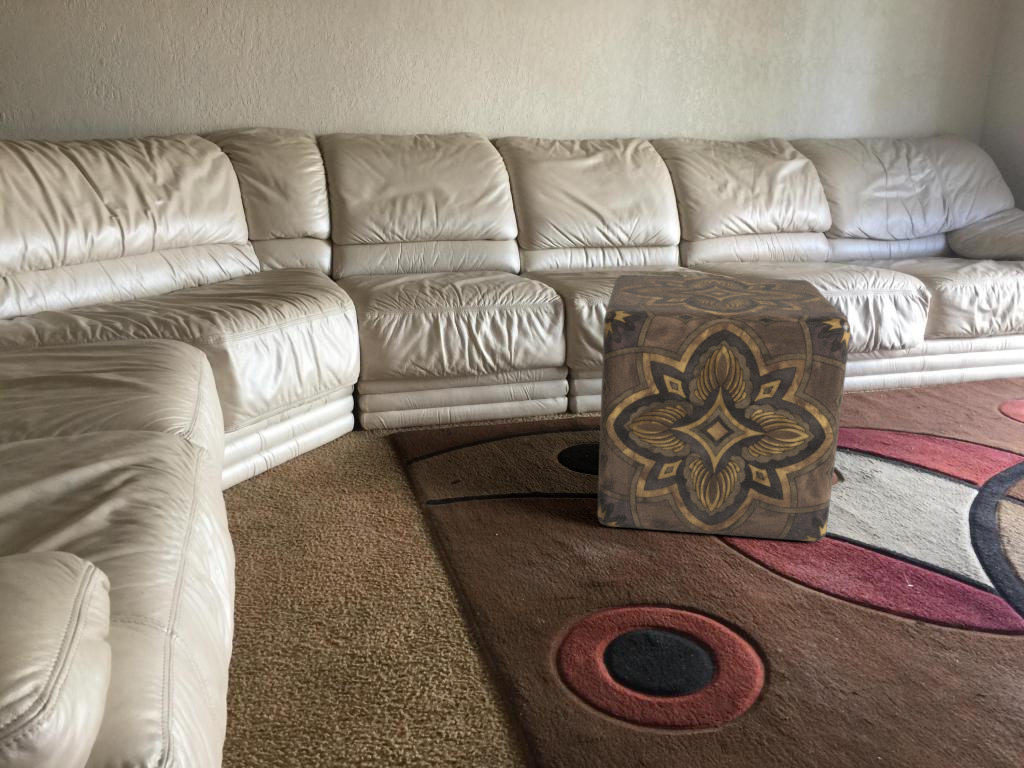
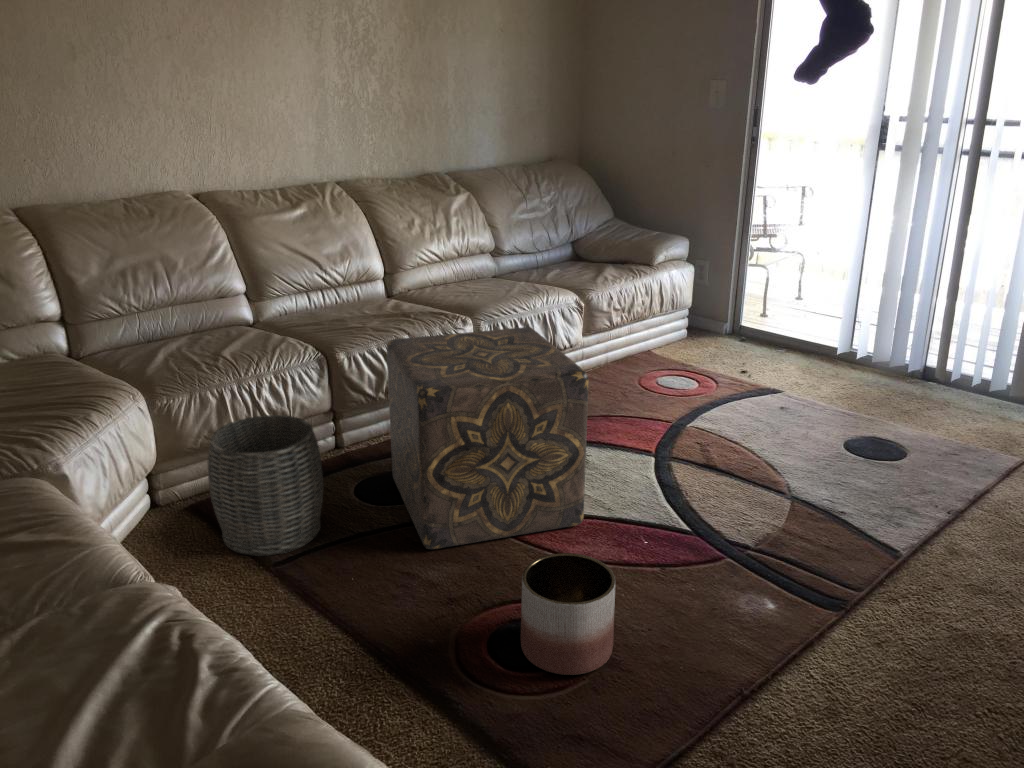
woven basket: none [384,341,509,493] -> present [208,415,324,556]
planter: none [645,542,794,721] -> present [521,553,616,675]

